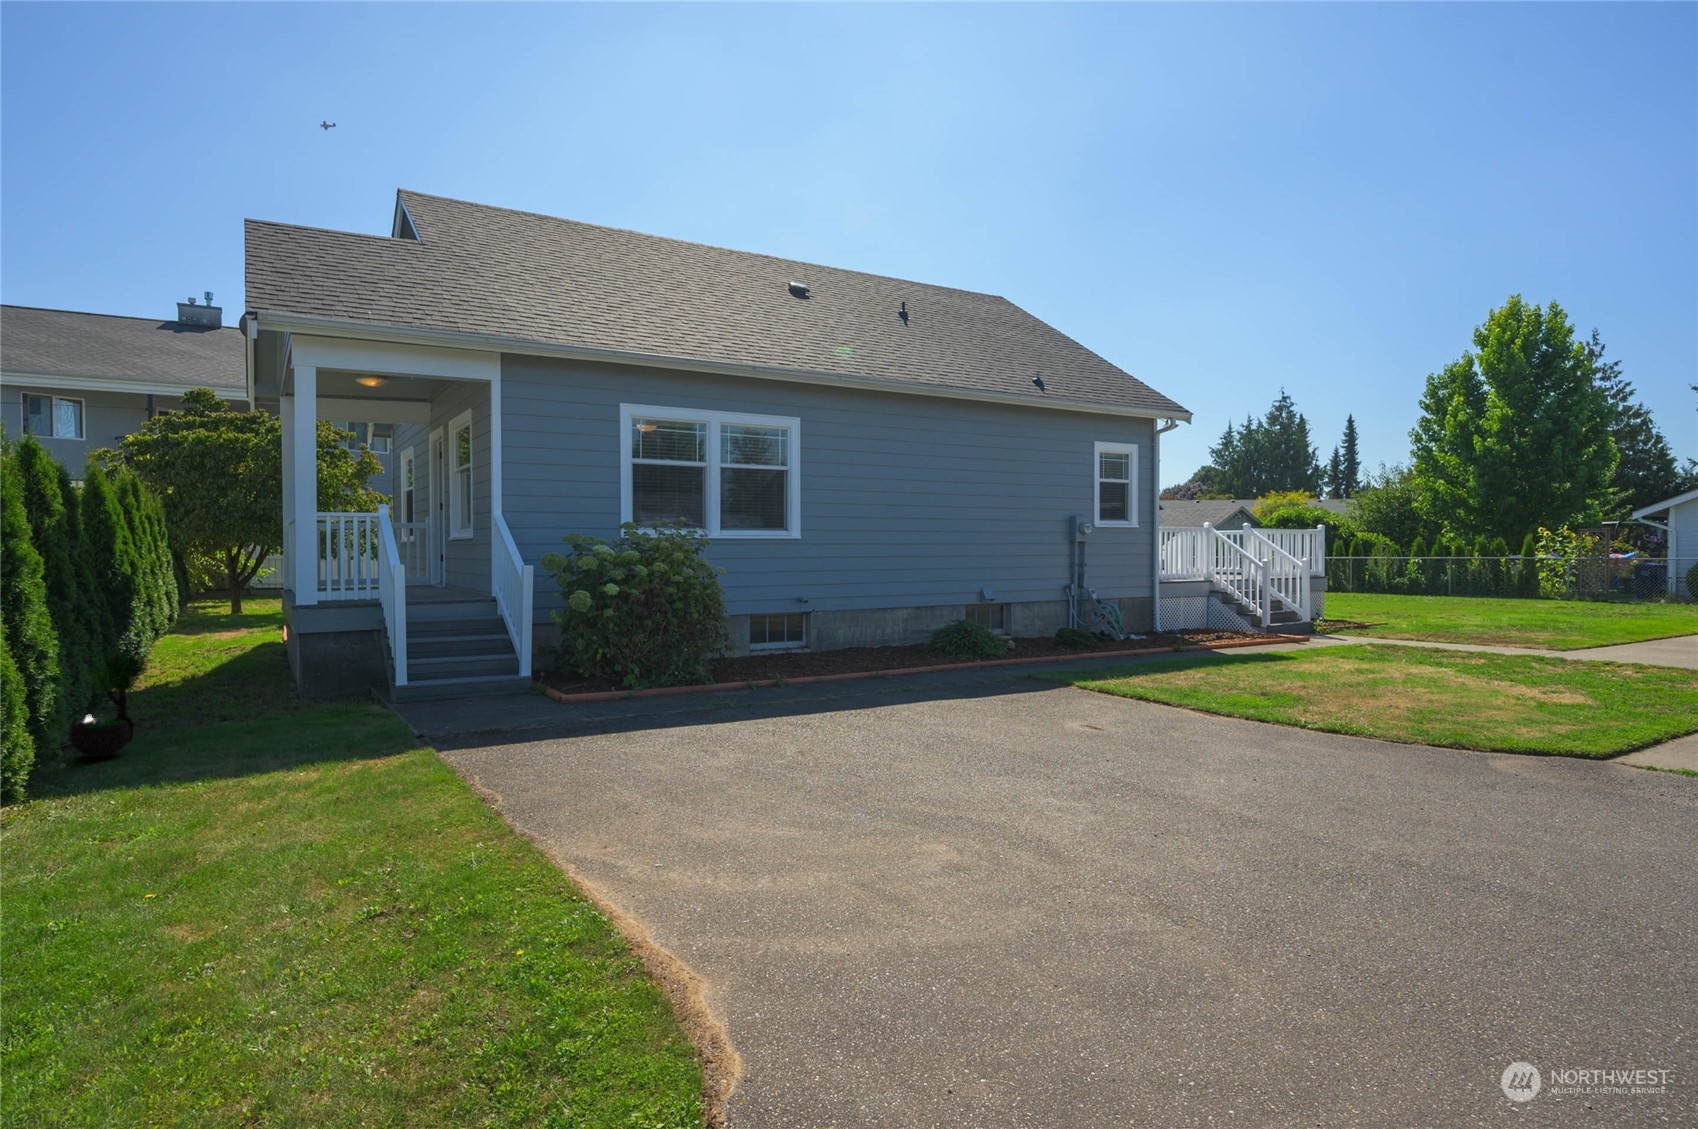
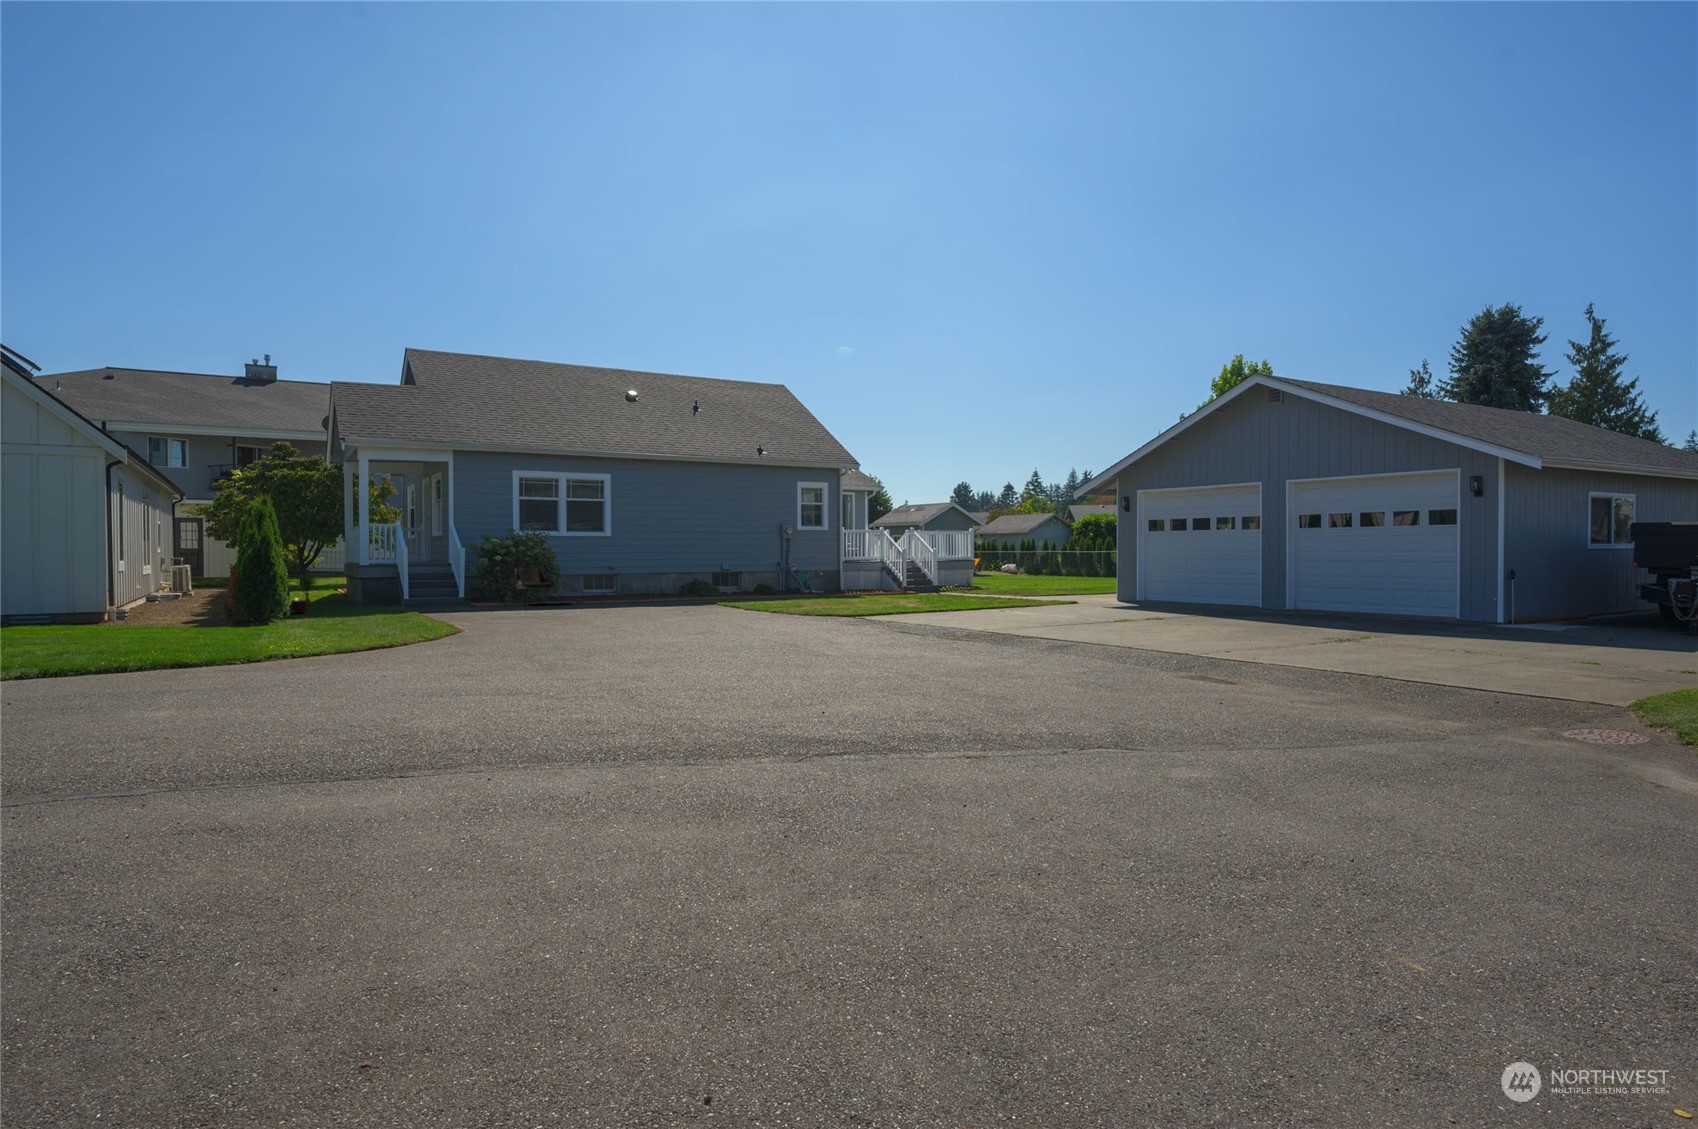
lounge chair: none [641,605,734,698] -> present [515,567,554,604]

